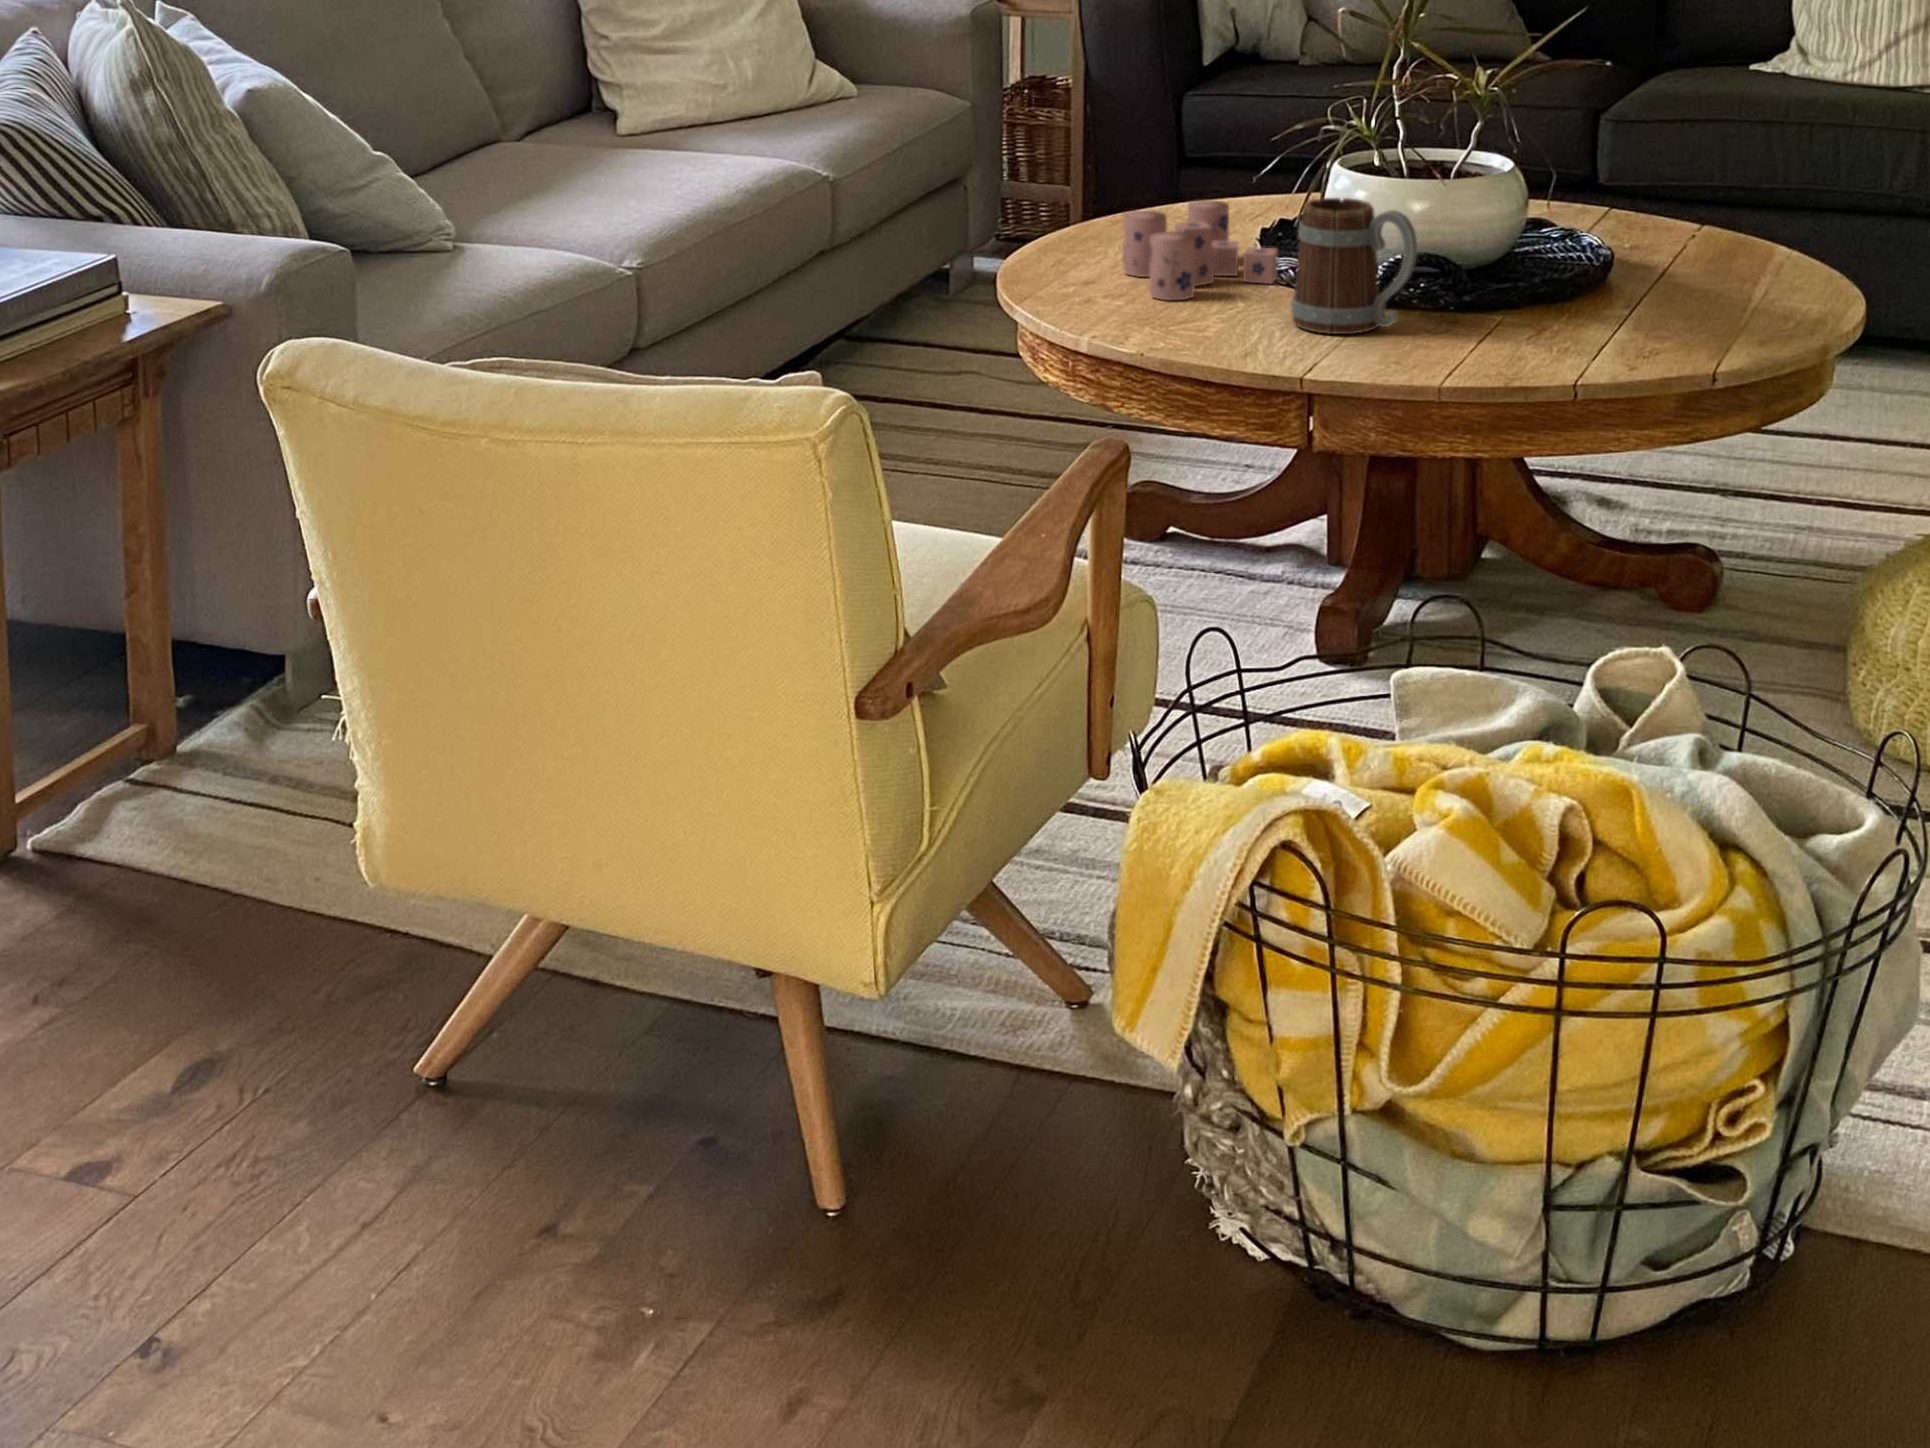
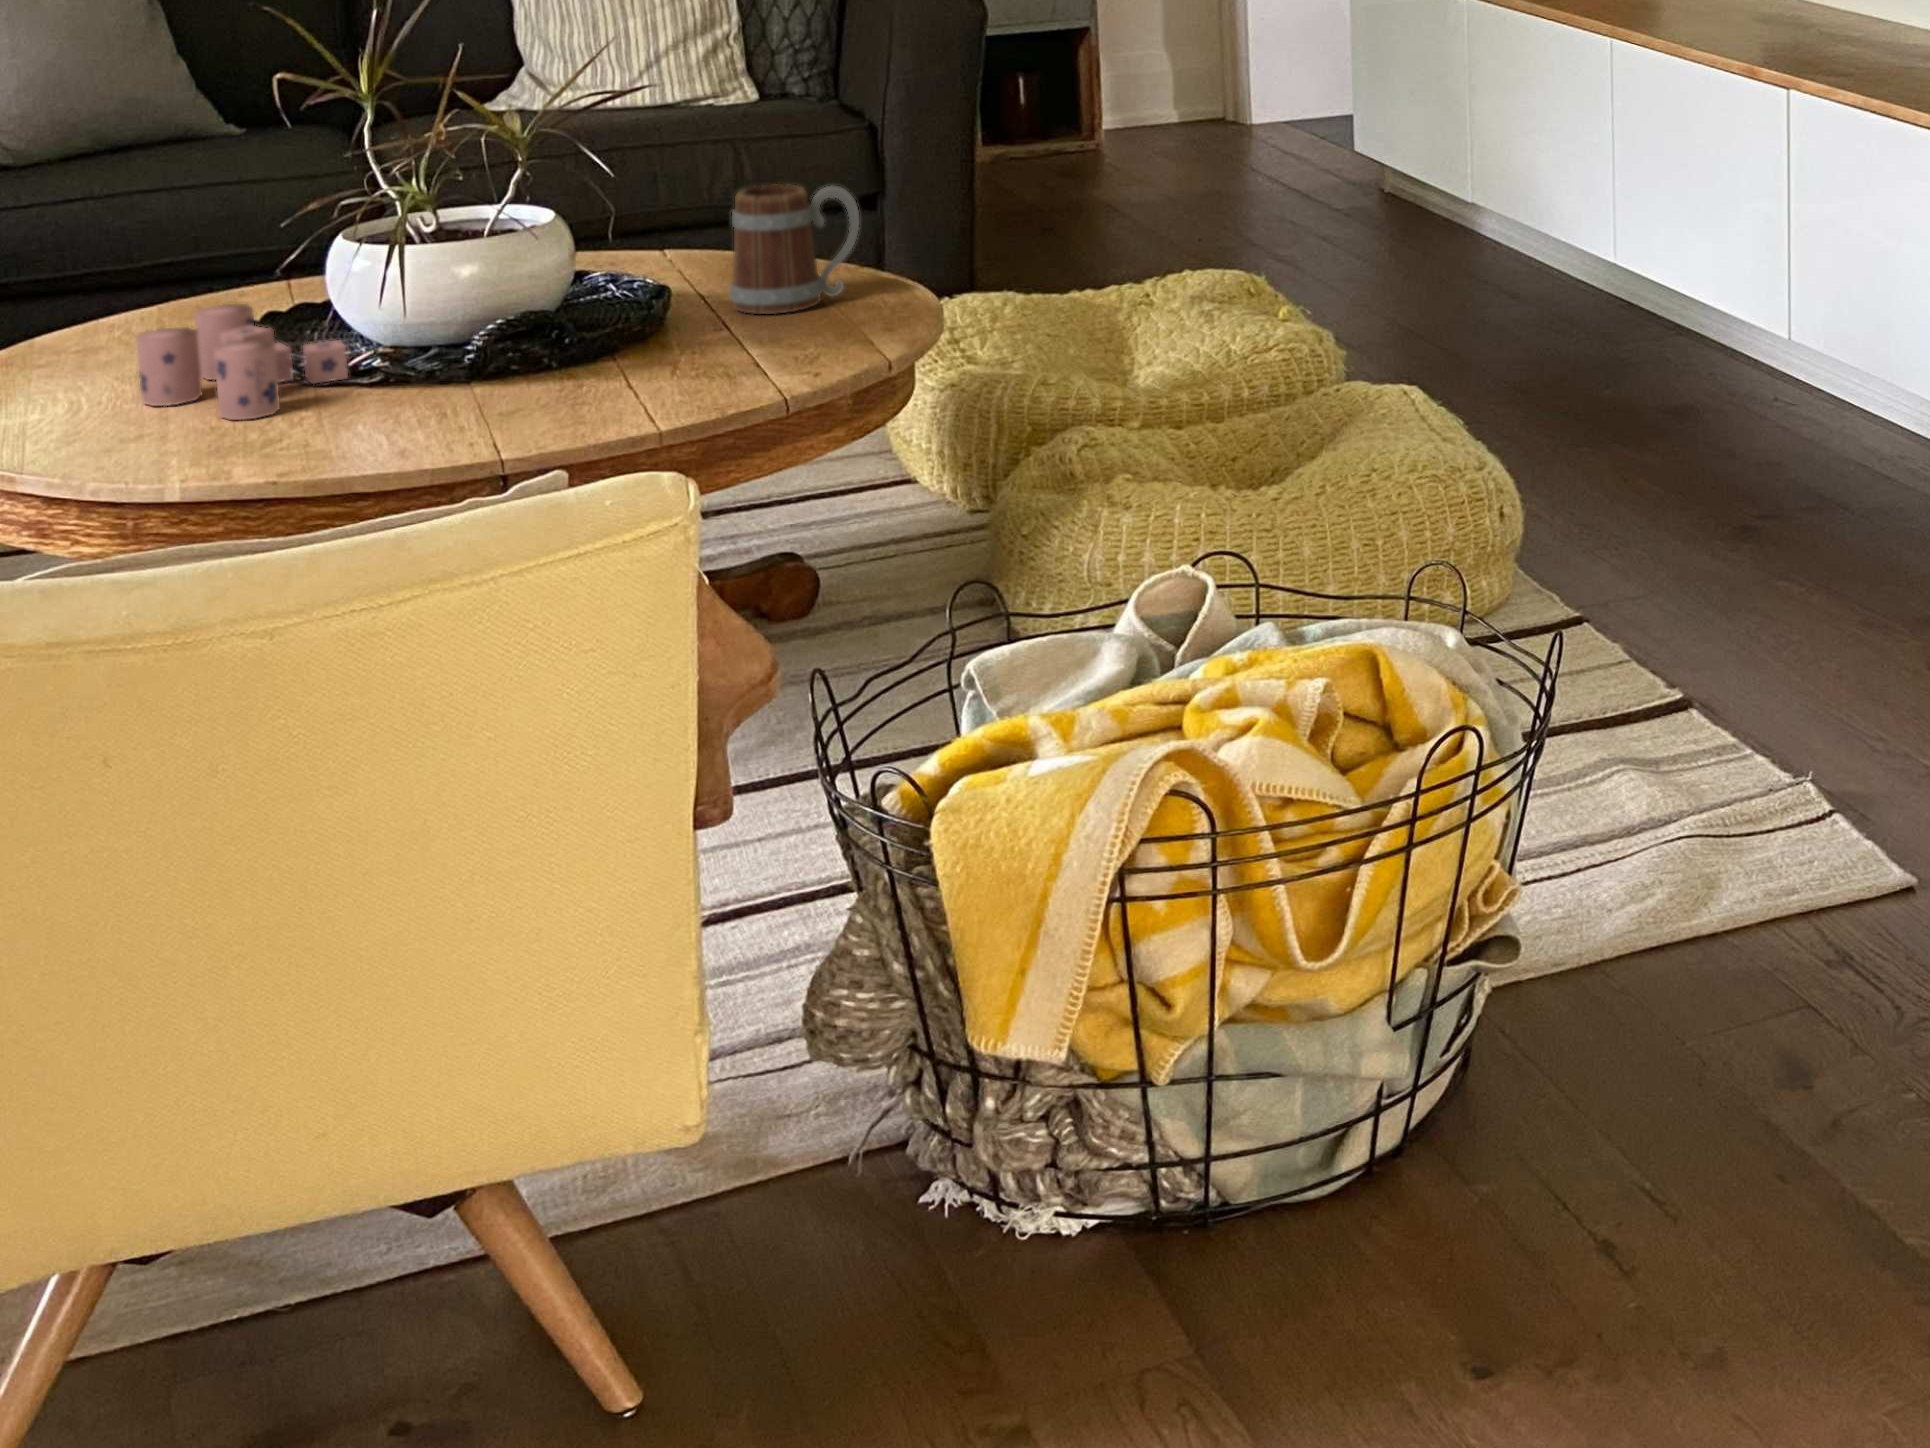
mug: present [1291,198,1417,334] -> present [730,185,859,314]

